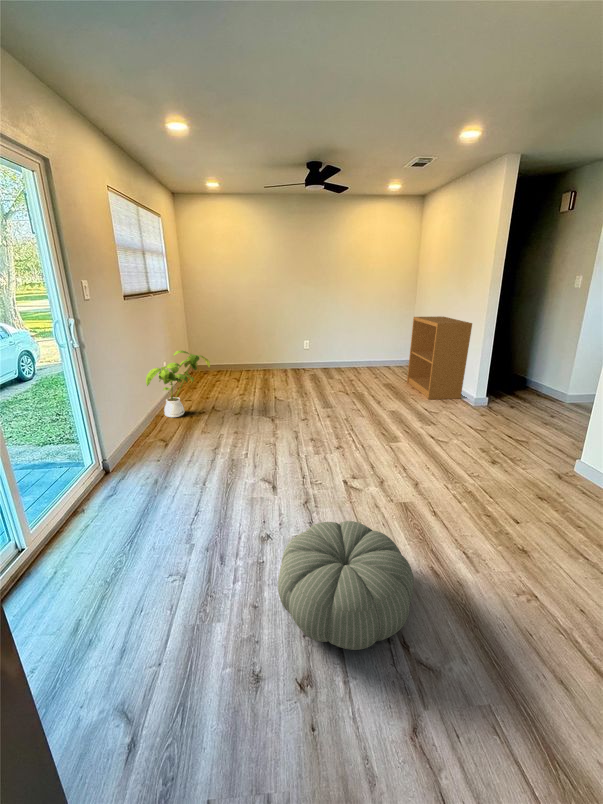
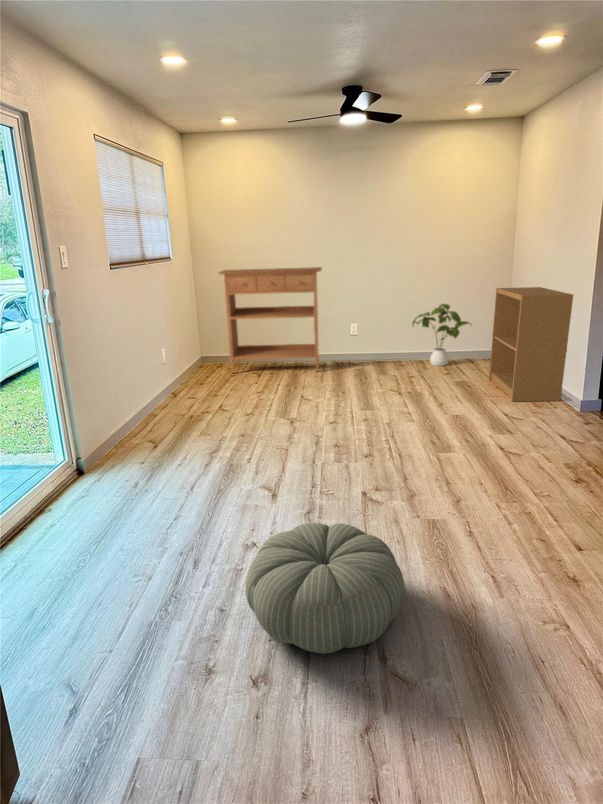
console table: none [205,298,286,379] -> present [219,267,322,374]
house plant: present [146,351,210,417] -> present [413,304,470,366]

